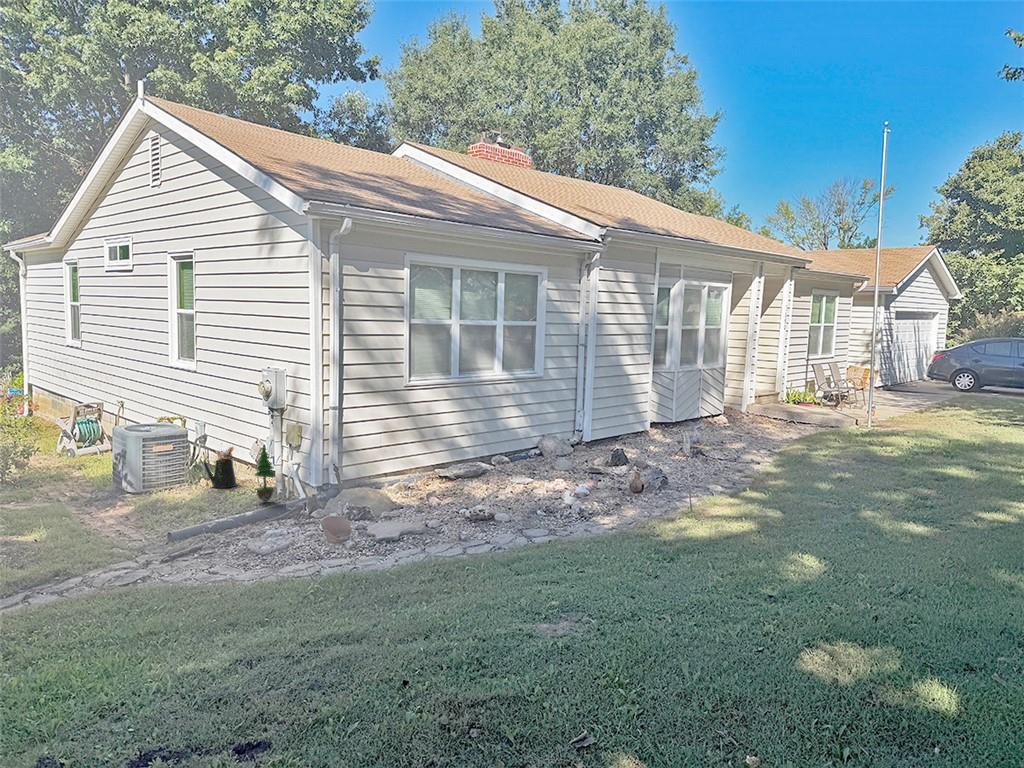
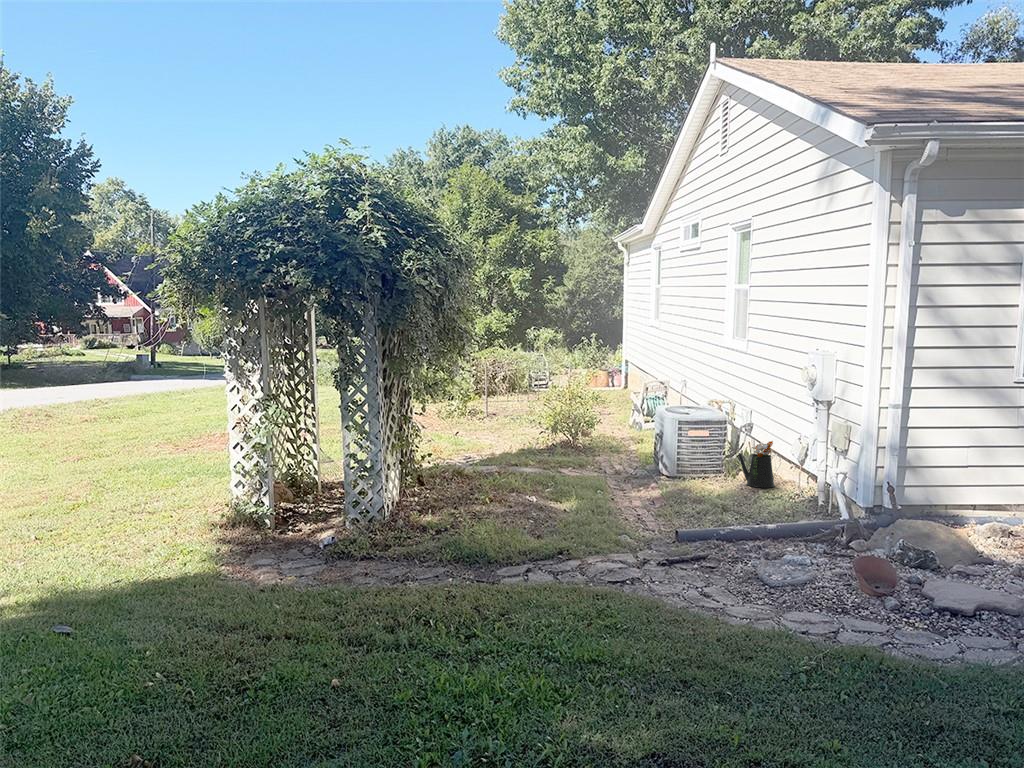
potted tree: present [254,446,275,502] -> none [786,444,814,515]

